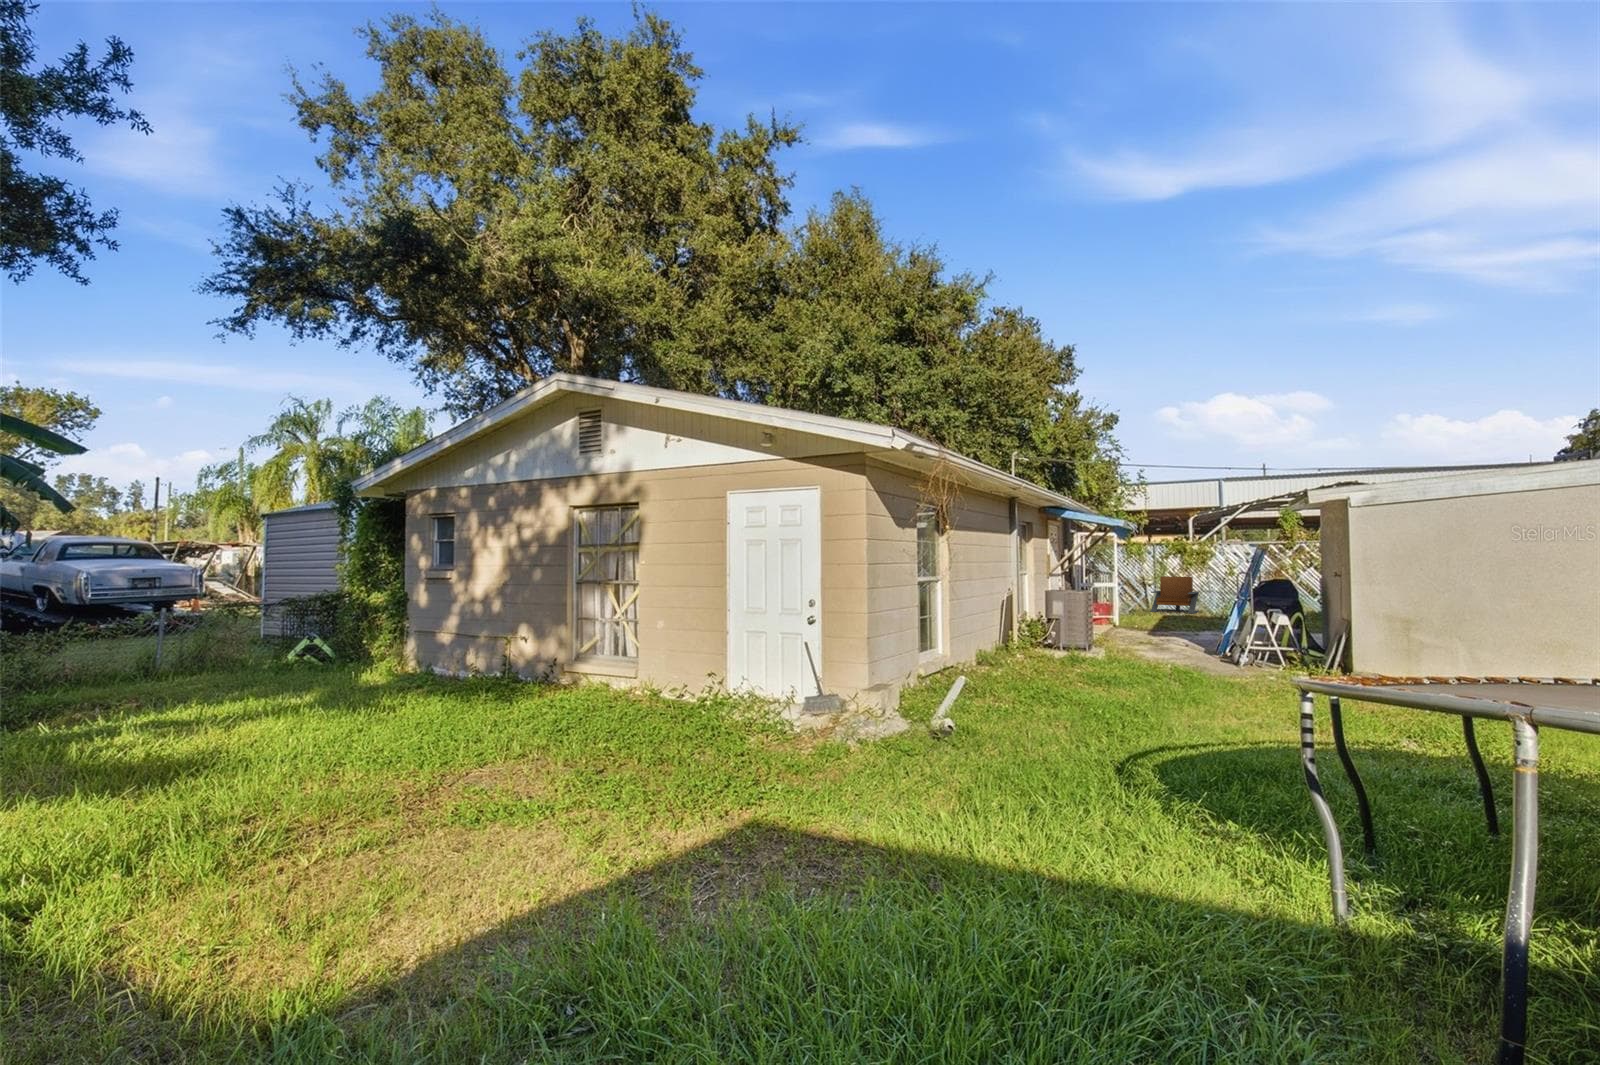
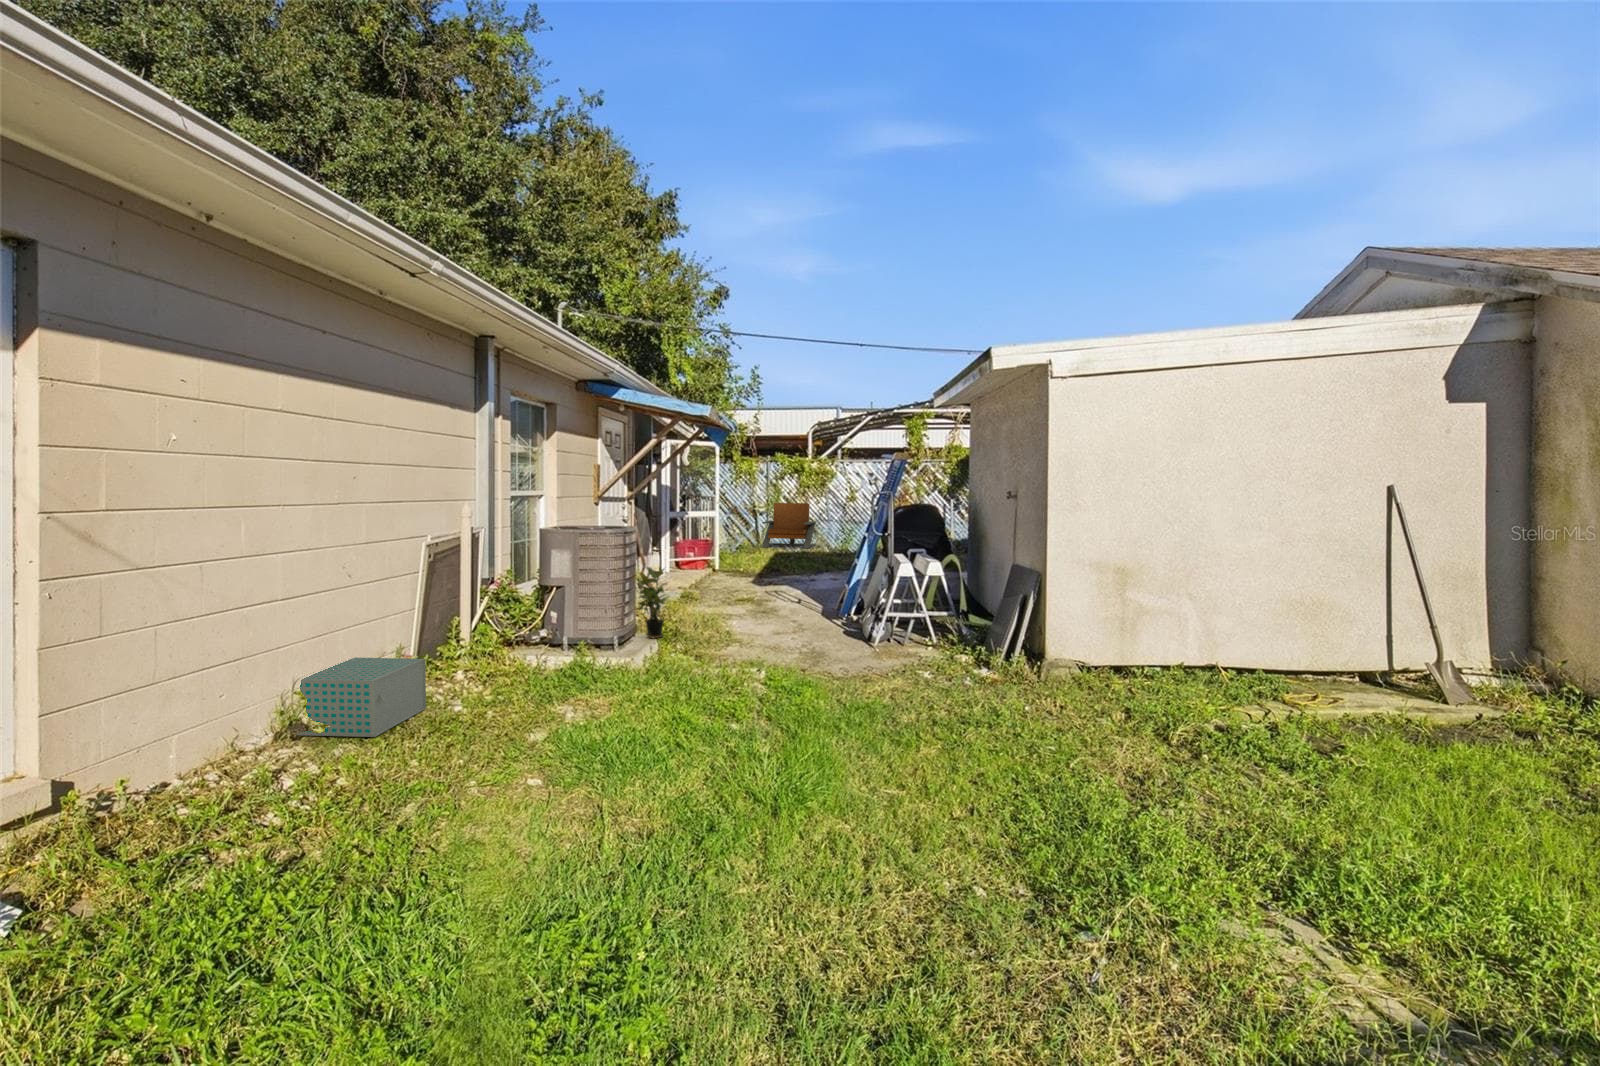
potted plant: none [1083,614,1107,654] -> present [636,566,668,639]
storage box: none [966,645,1007,674] -> present [296,657,426,737]

